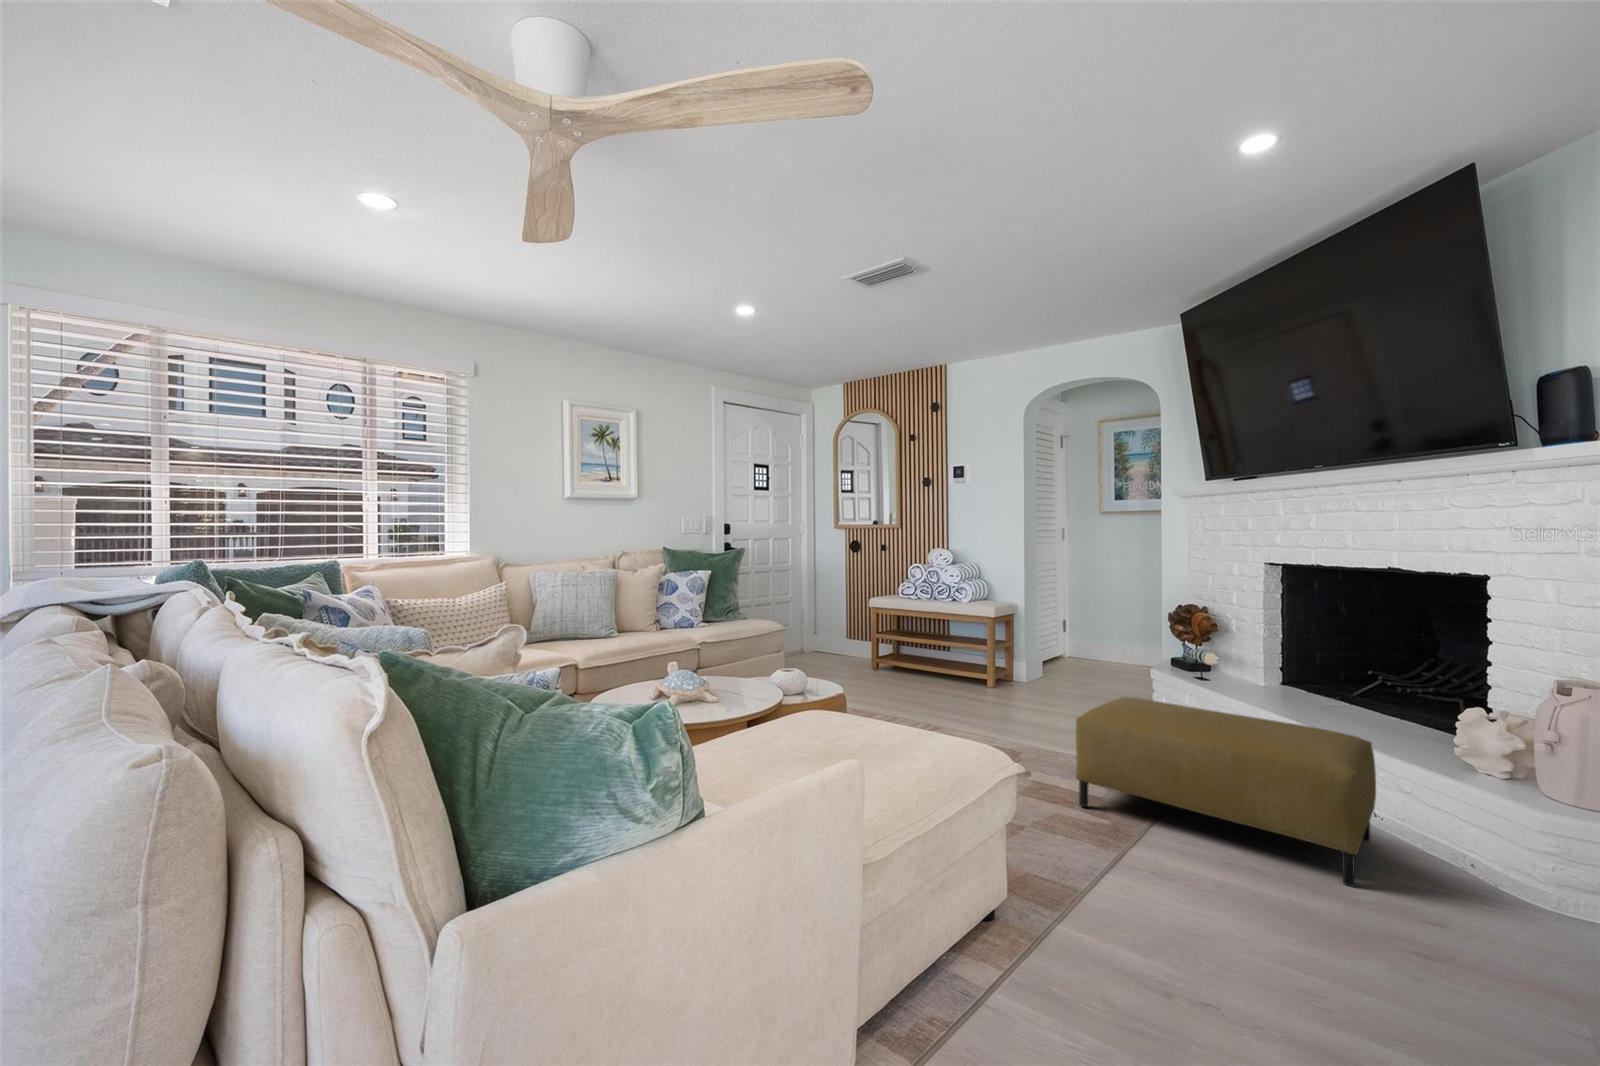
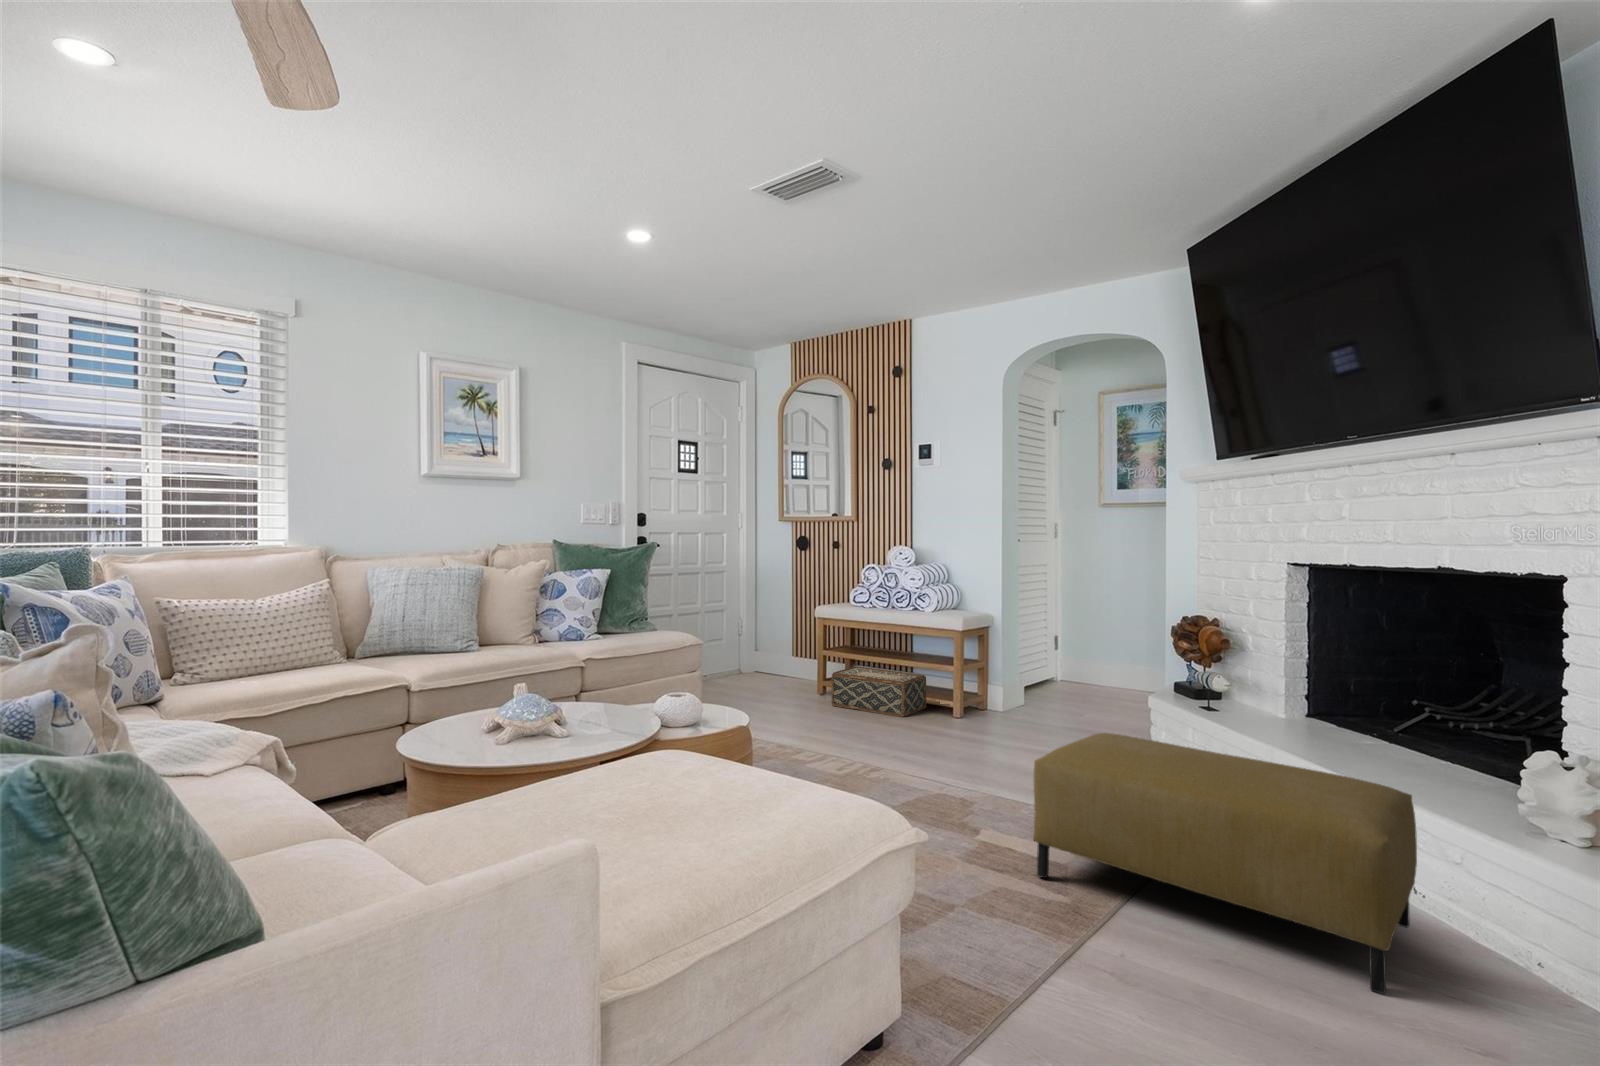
woven basket: none [886,646,963,687] -> present [832,666,926,717]

